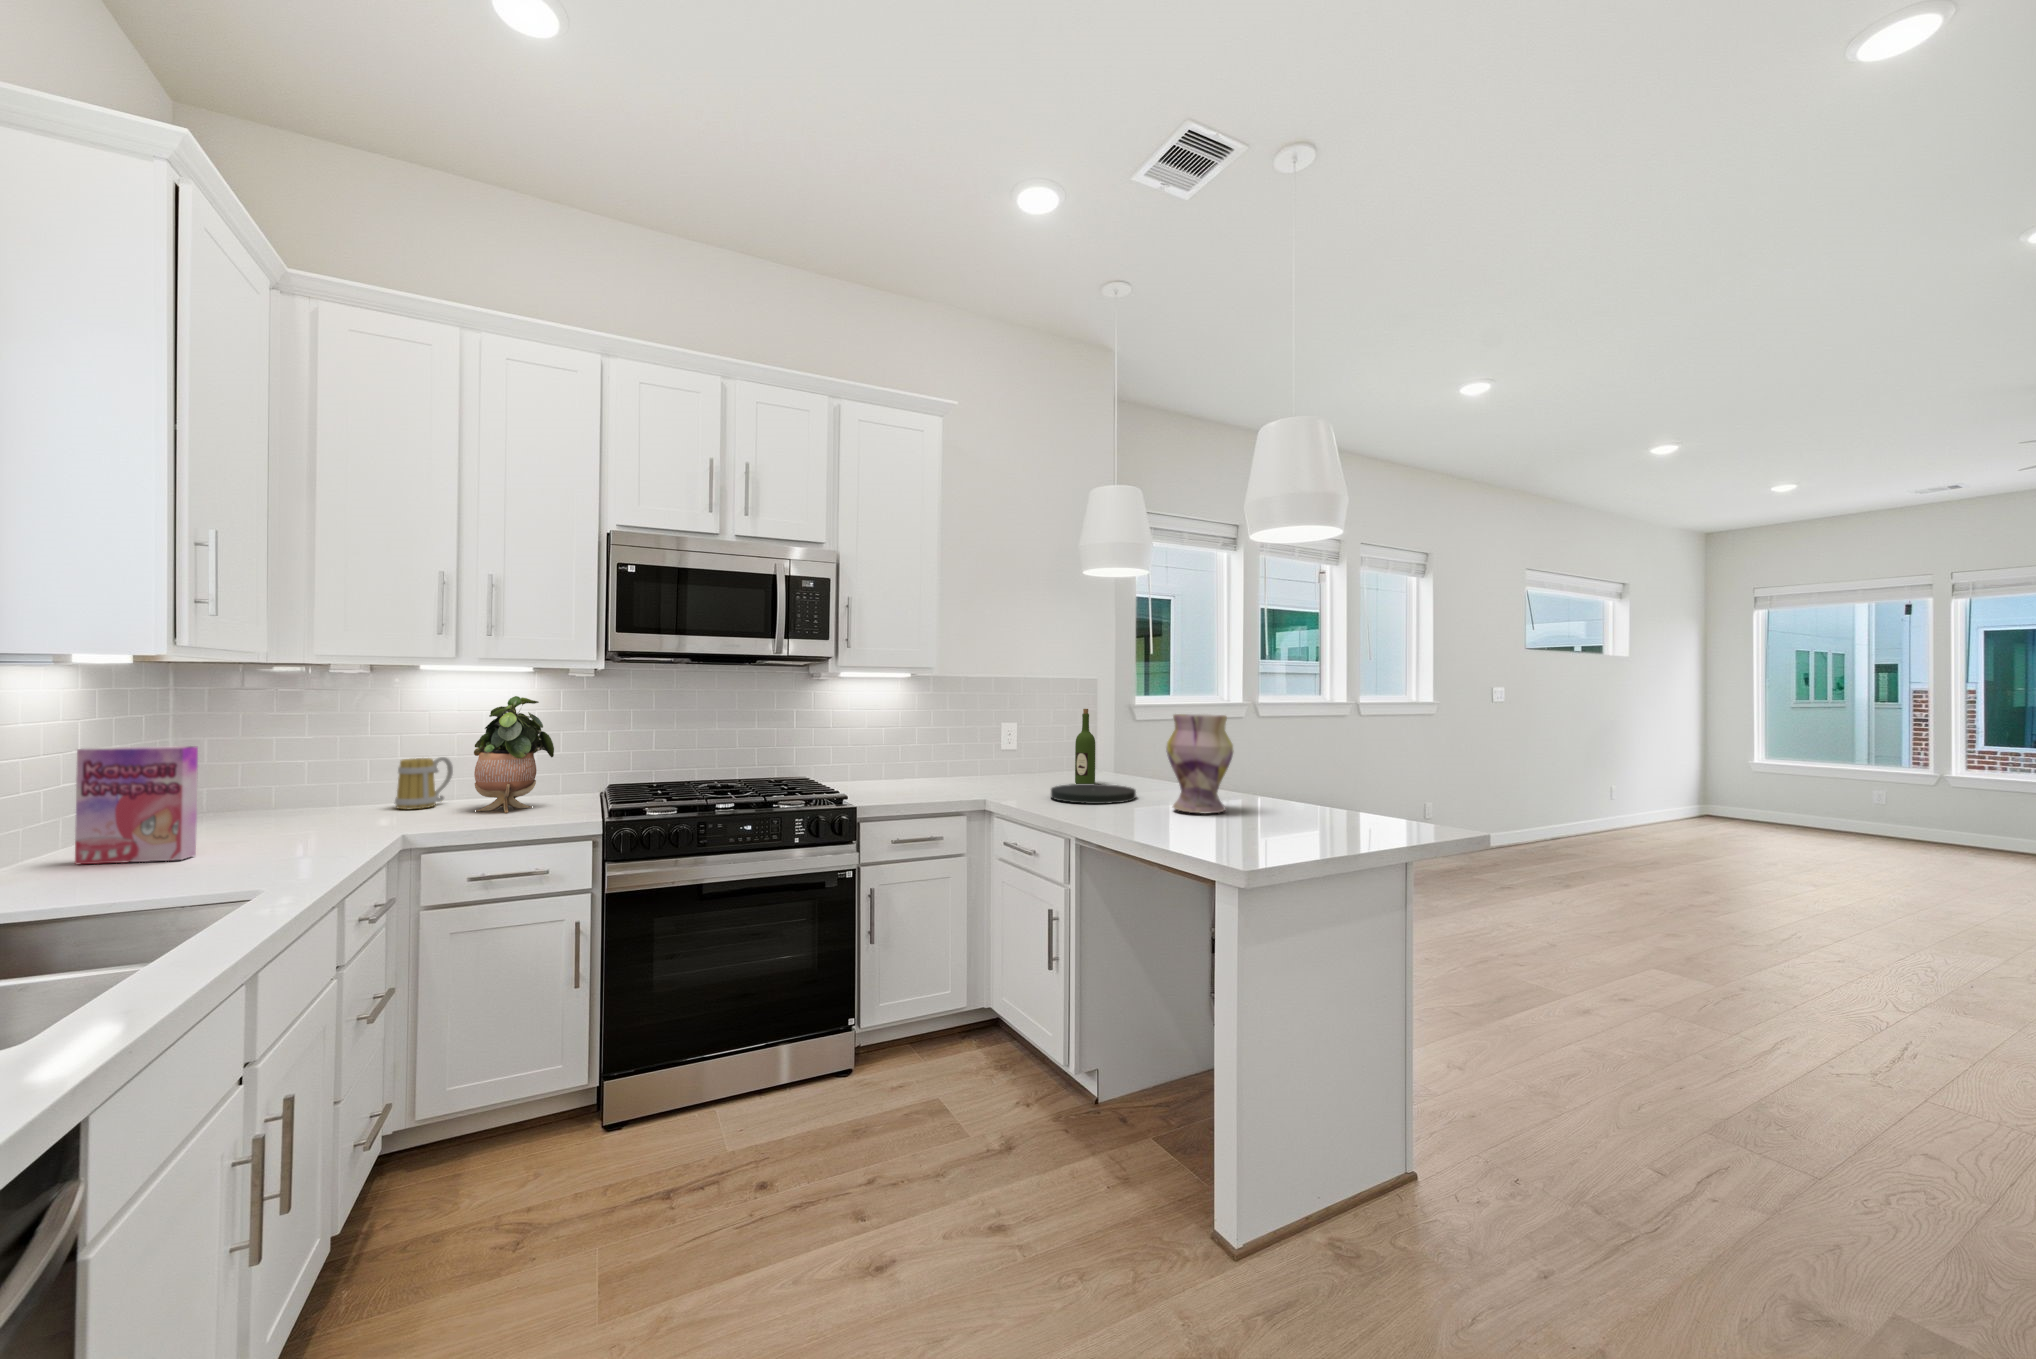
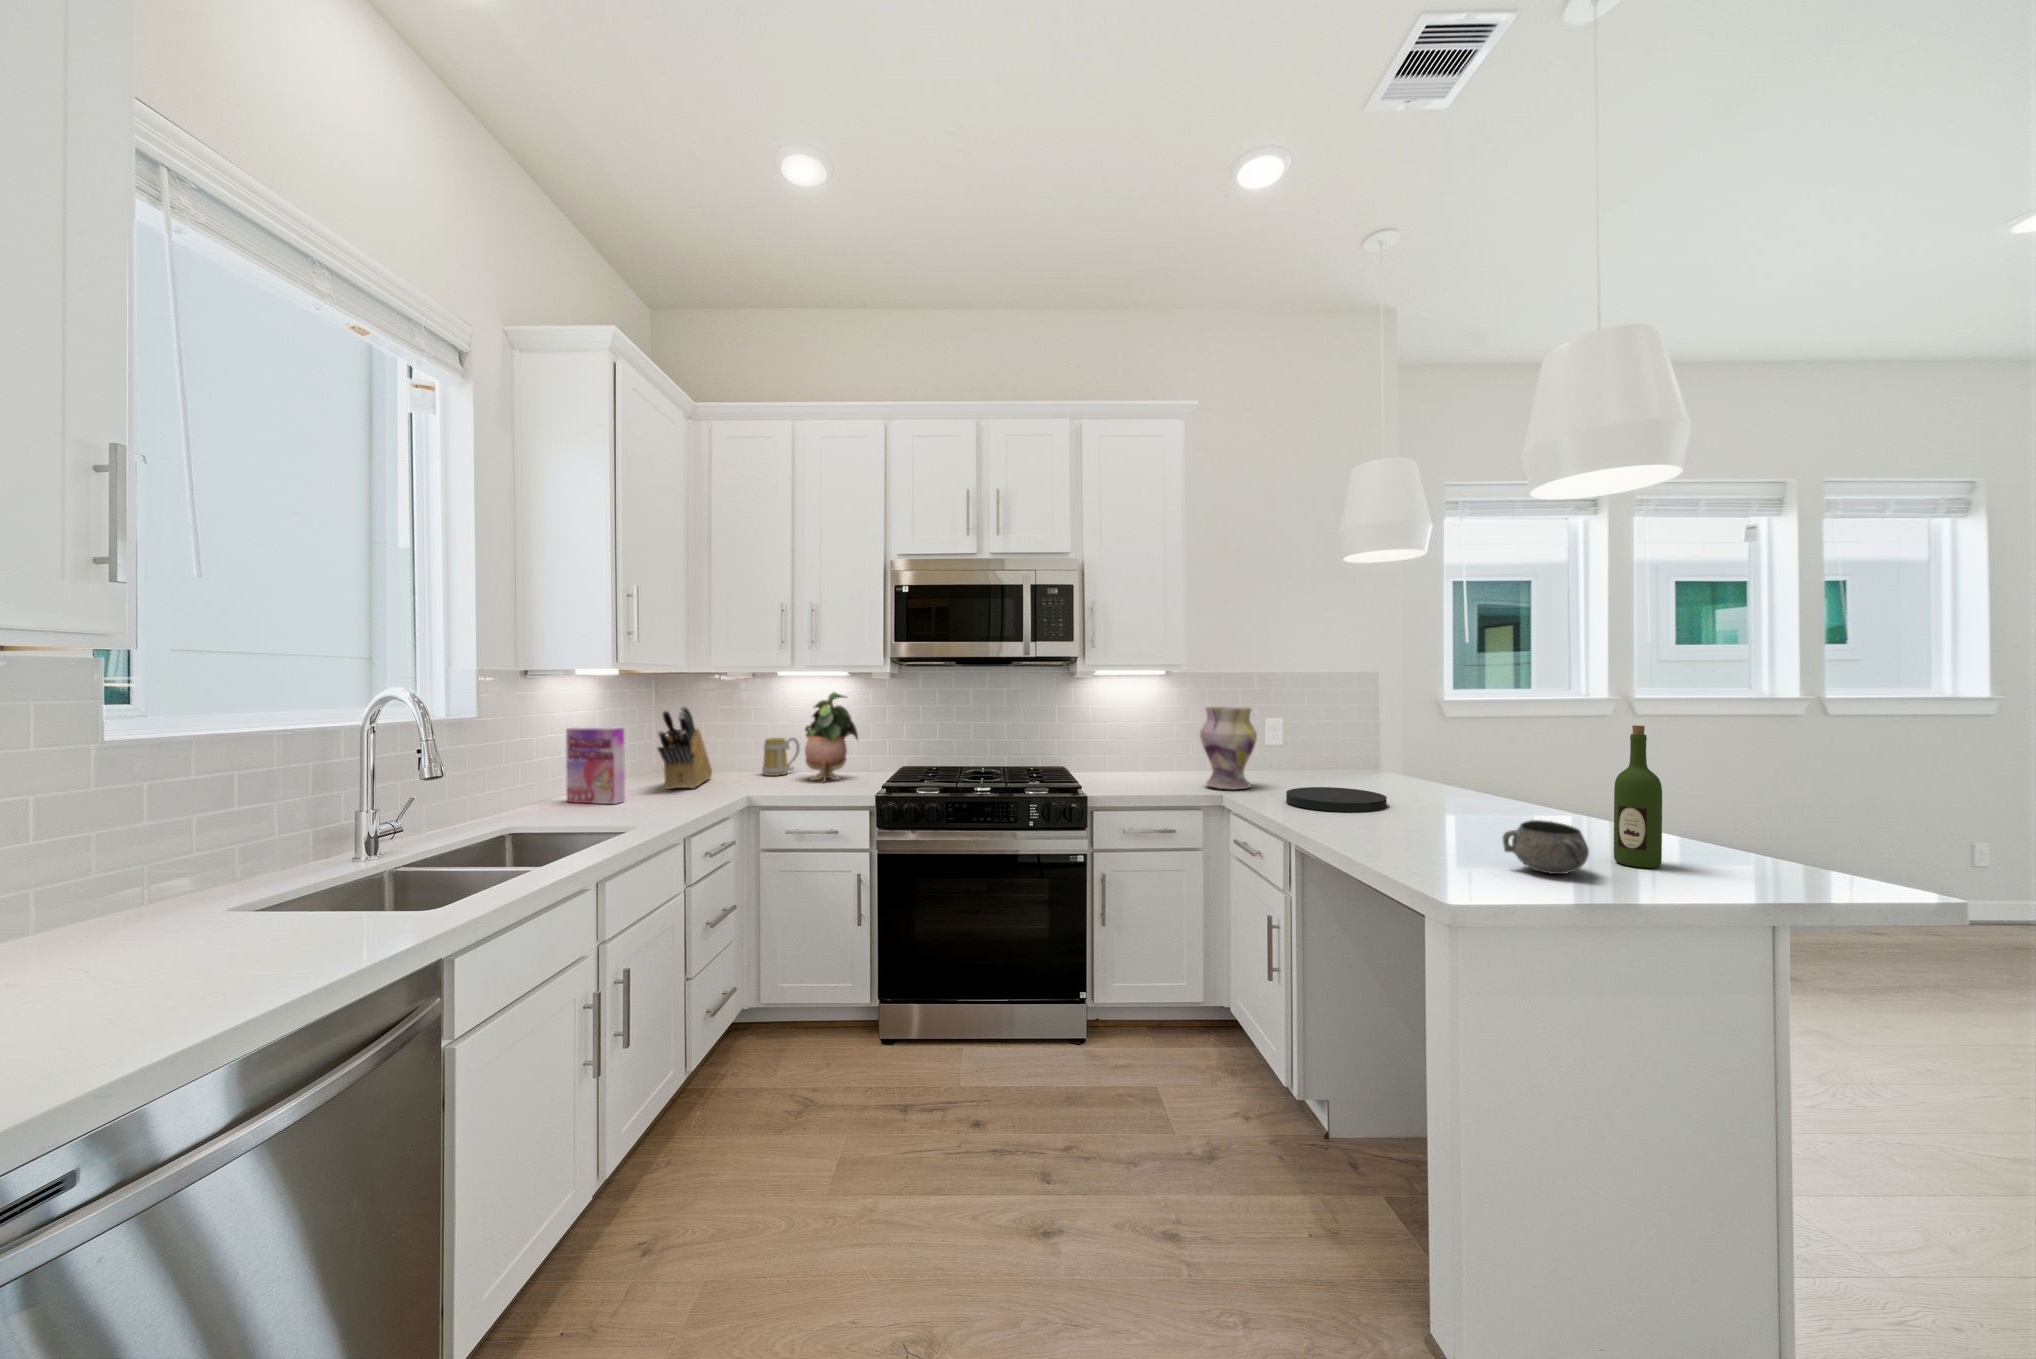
wine bottle: present [1075,709,1095,784] -> present [1614,725,1662,868]
knife block: none [246,714,315,835] -> present [658,706,712,789]
vase: present [1166,714,1234,813] -> present [1200,707,1257,789]
decorative bowl: none [1263,793,1322,834] -> present [1503,820,1589,874]

